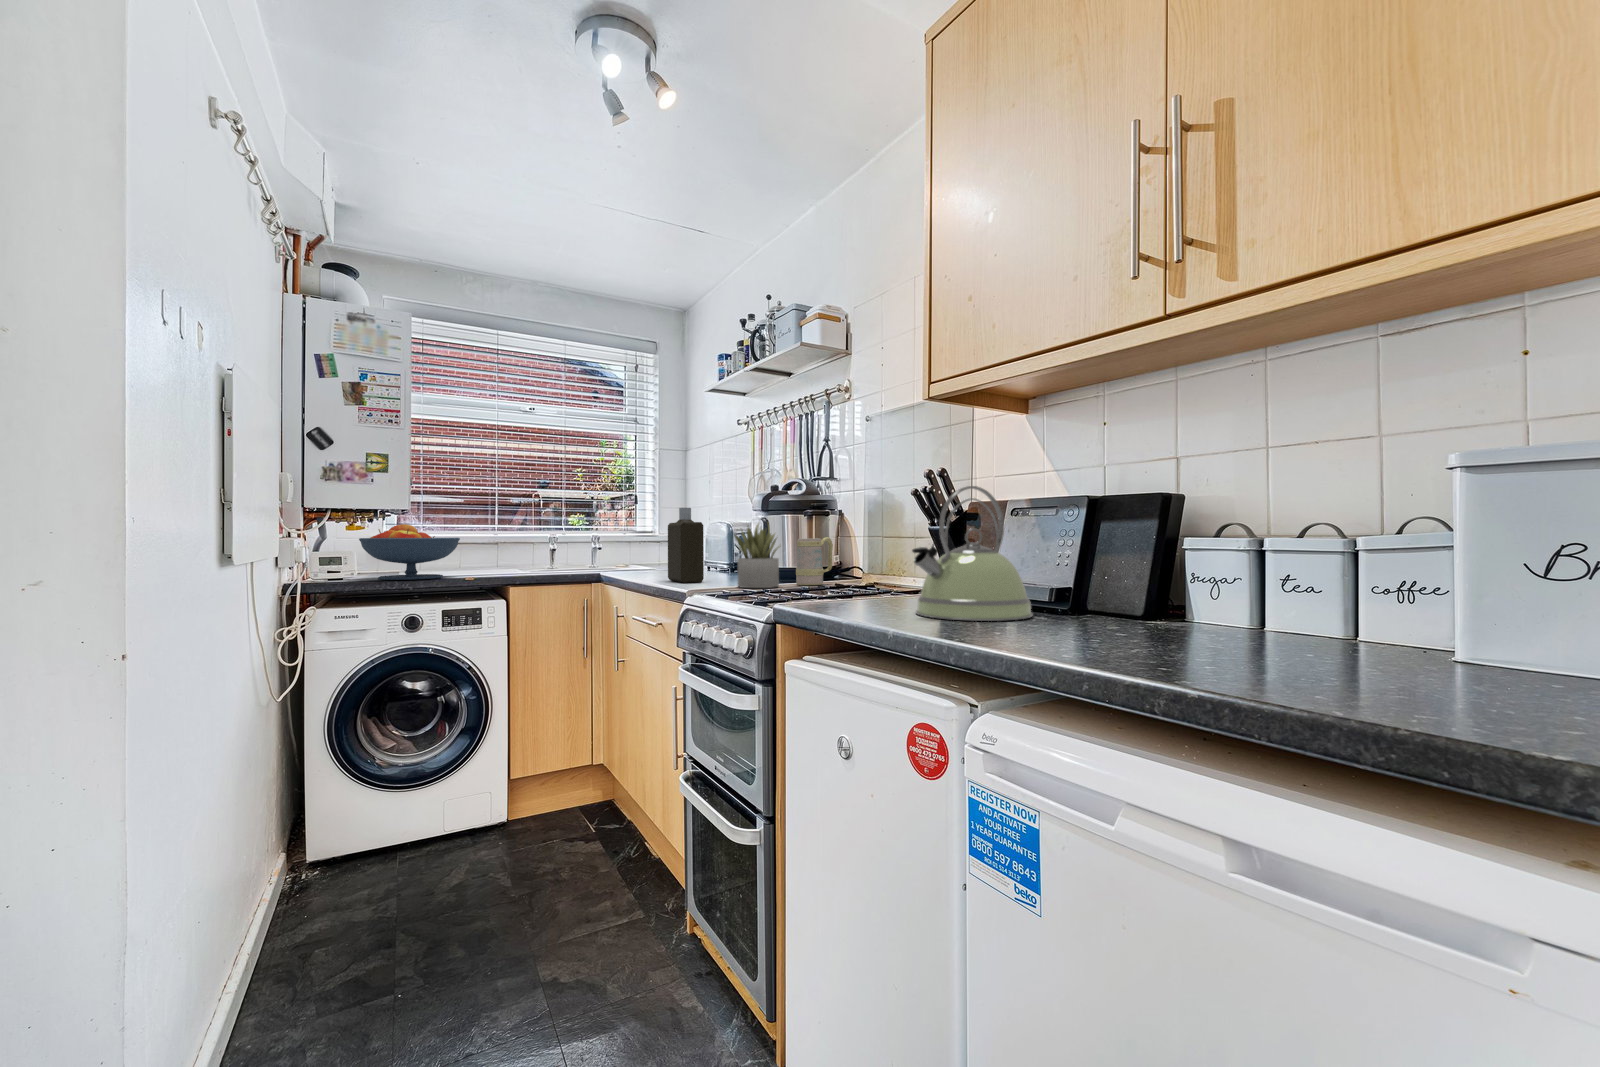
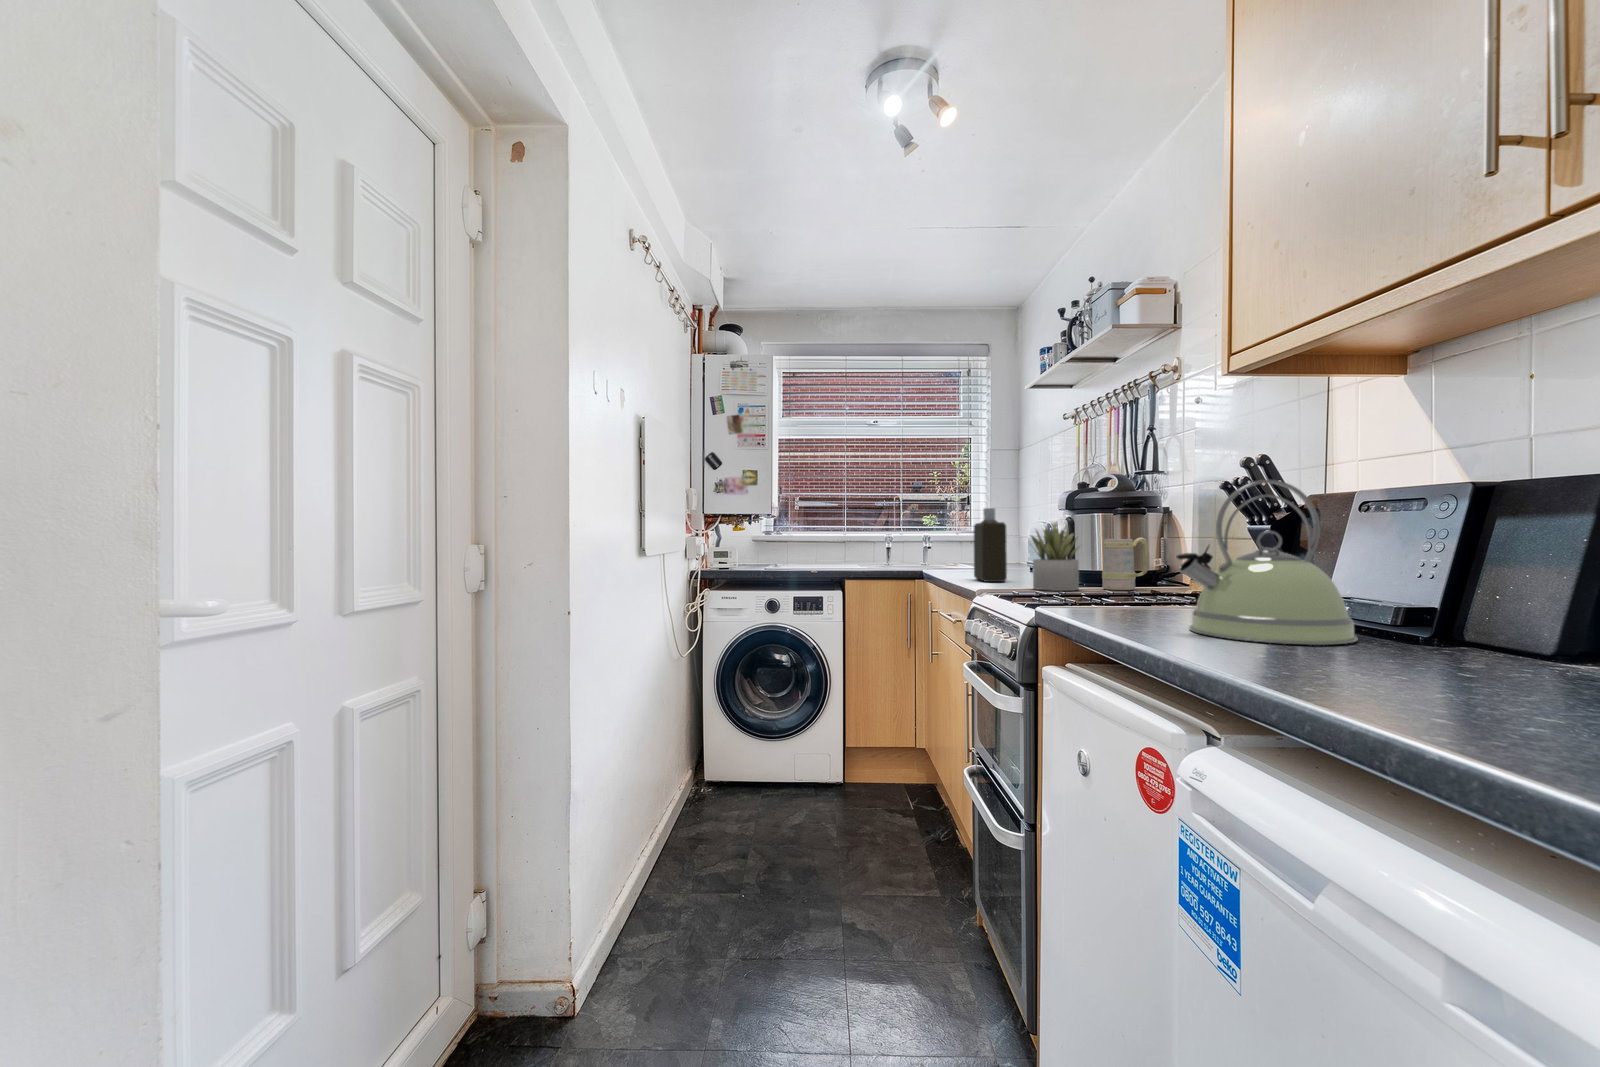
fruit bowl: present [359,524,460,580] -> none [735,526,806,571]

